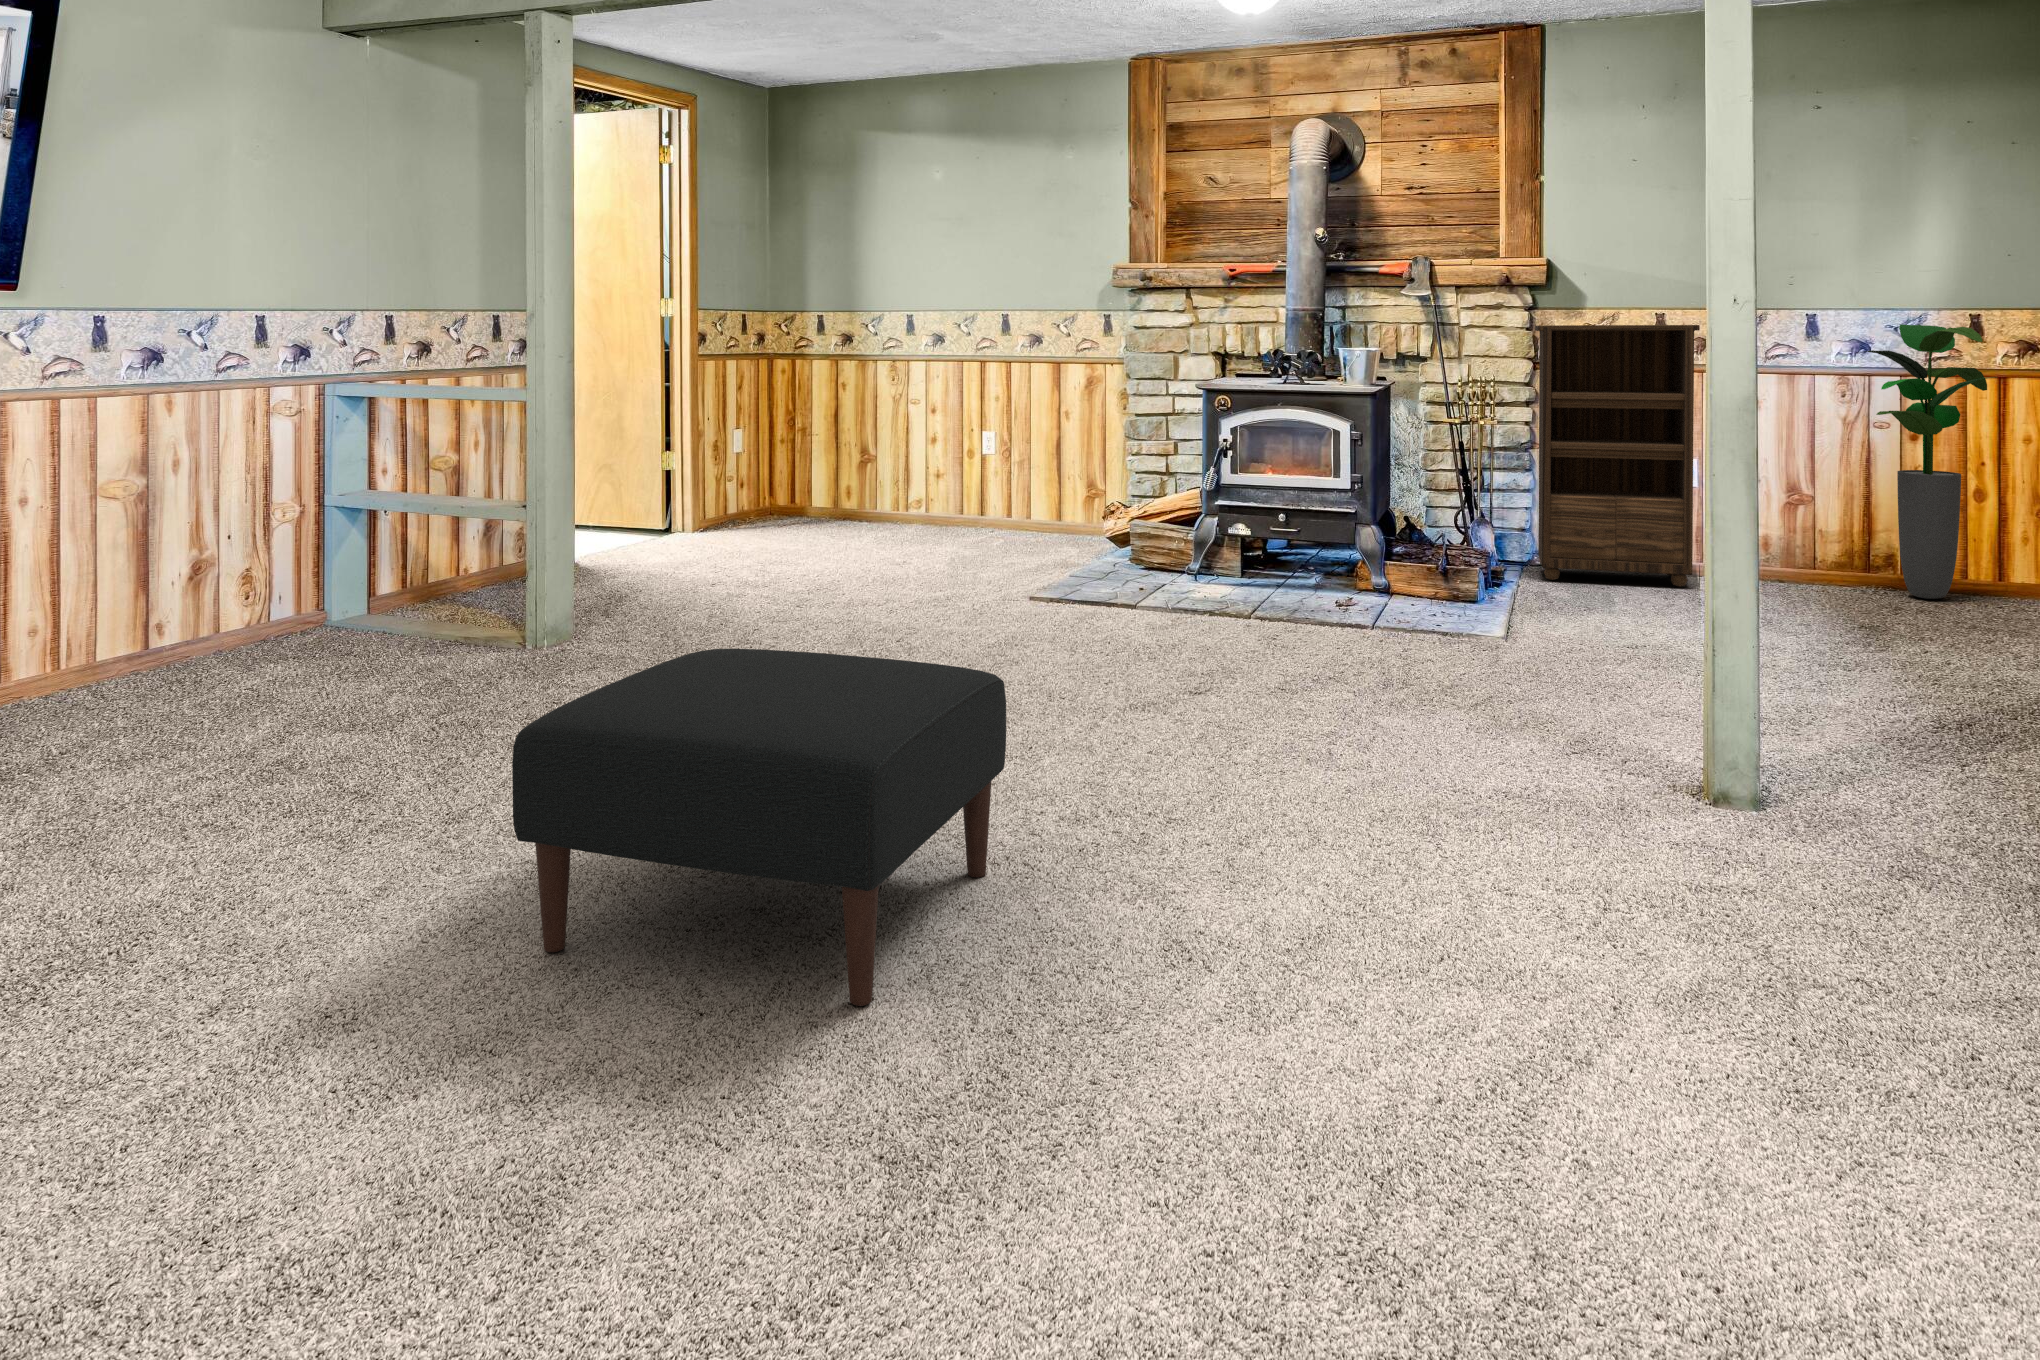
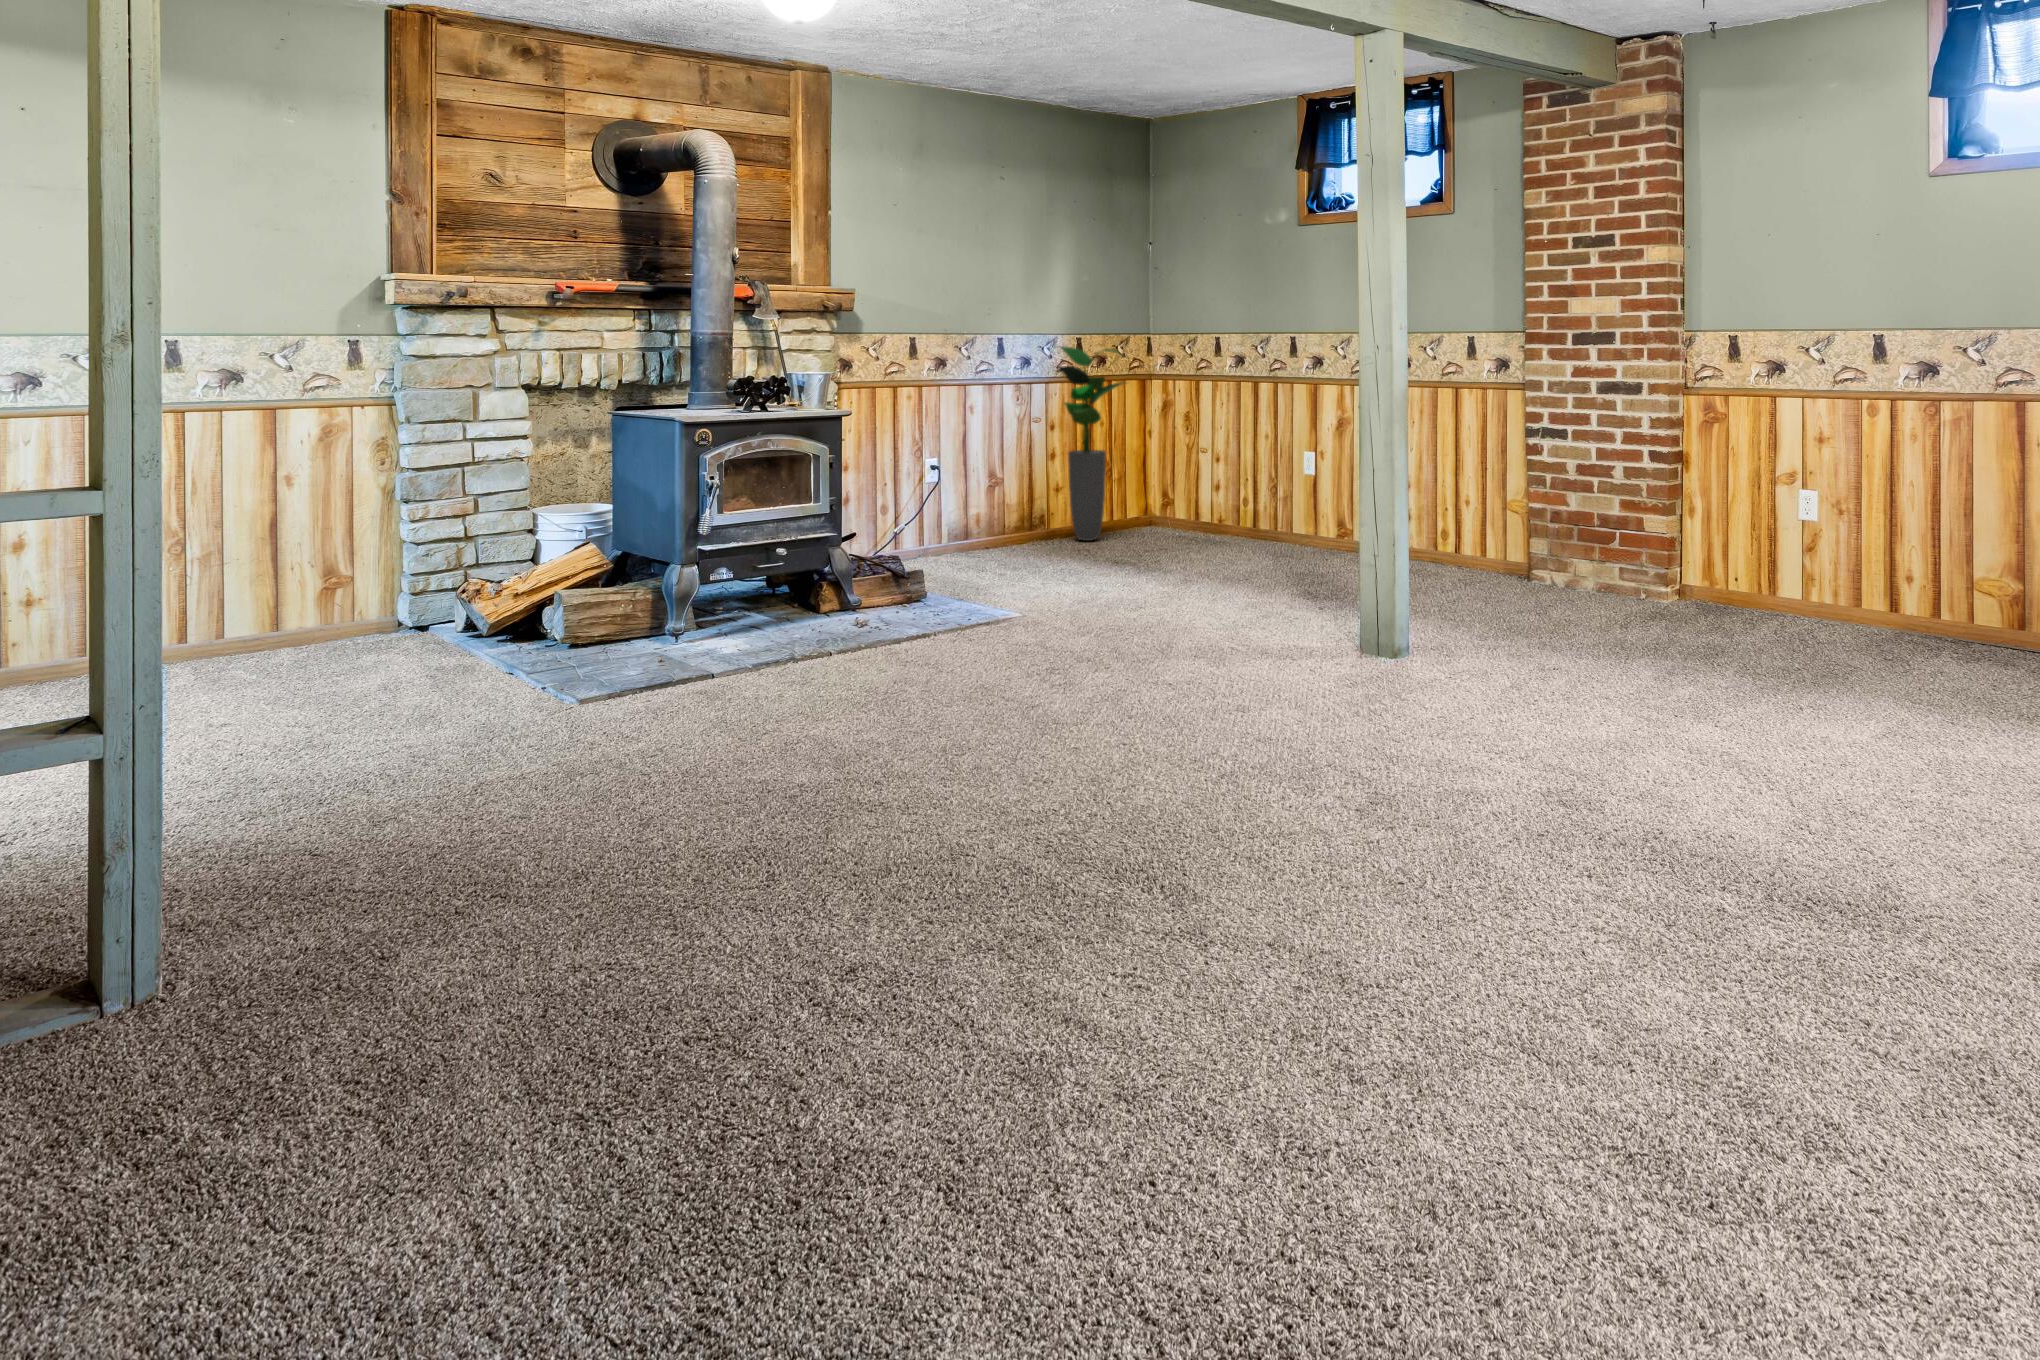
bookshelf: present [1535,325,1700,587] -> none [842,348,984,576]
ottoman: present [512,649,1006,1006] -> none [1266,672,1722,1029]

